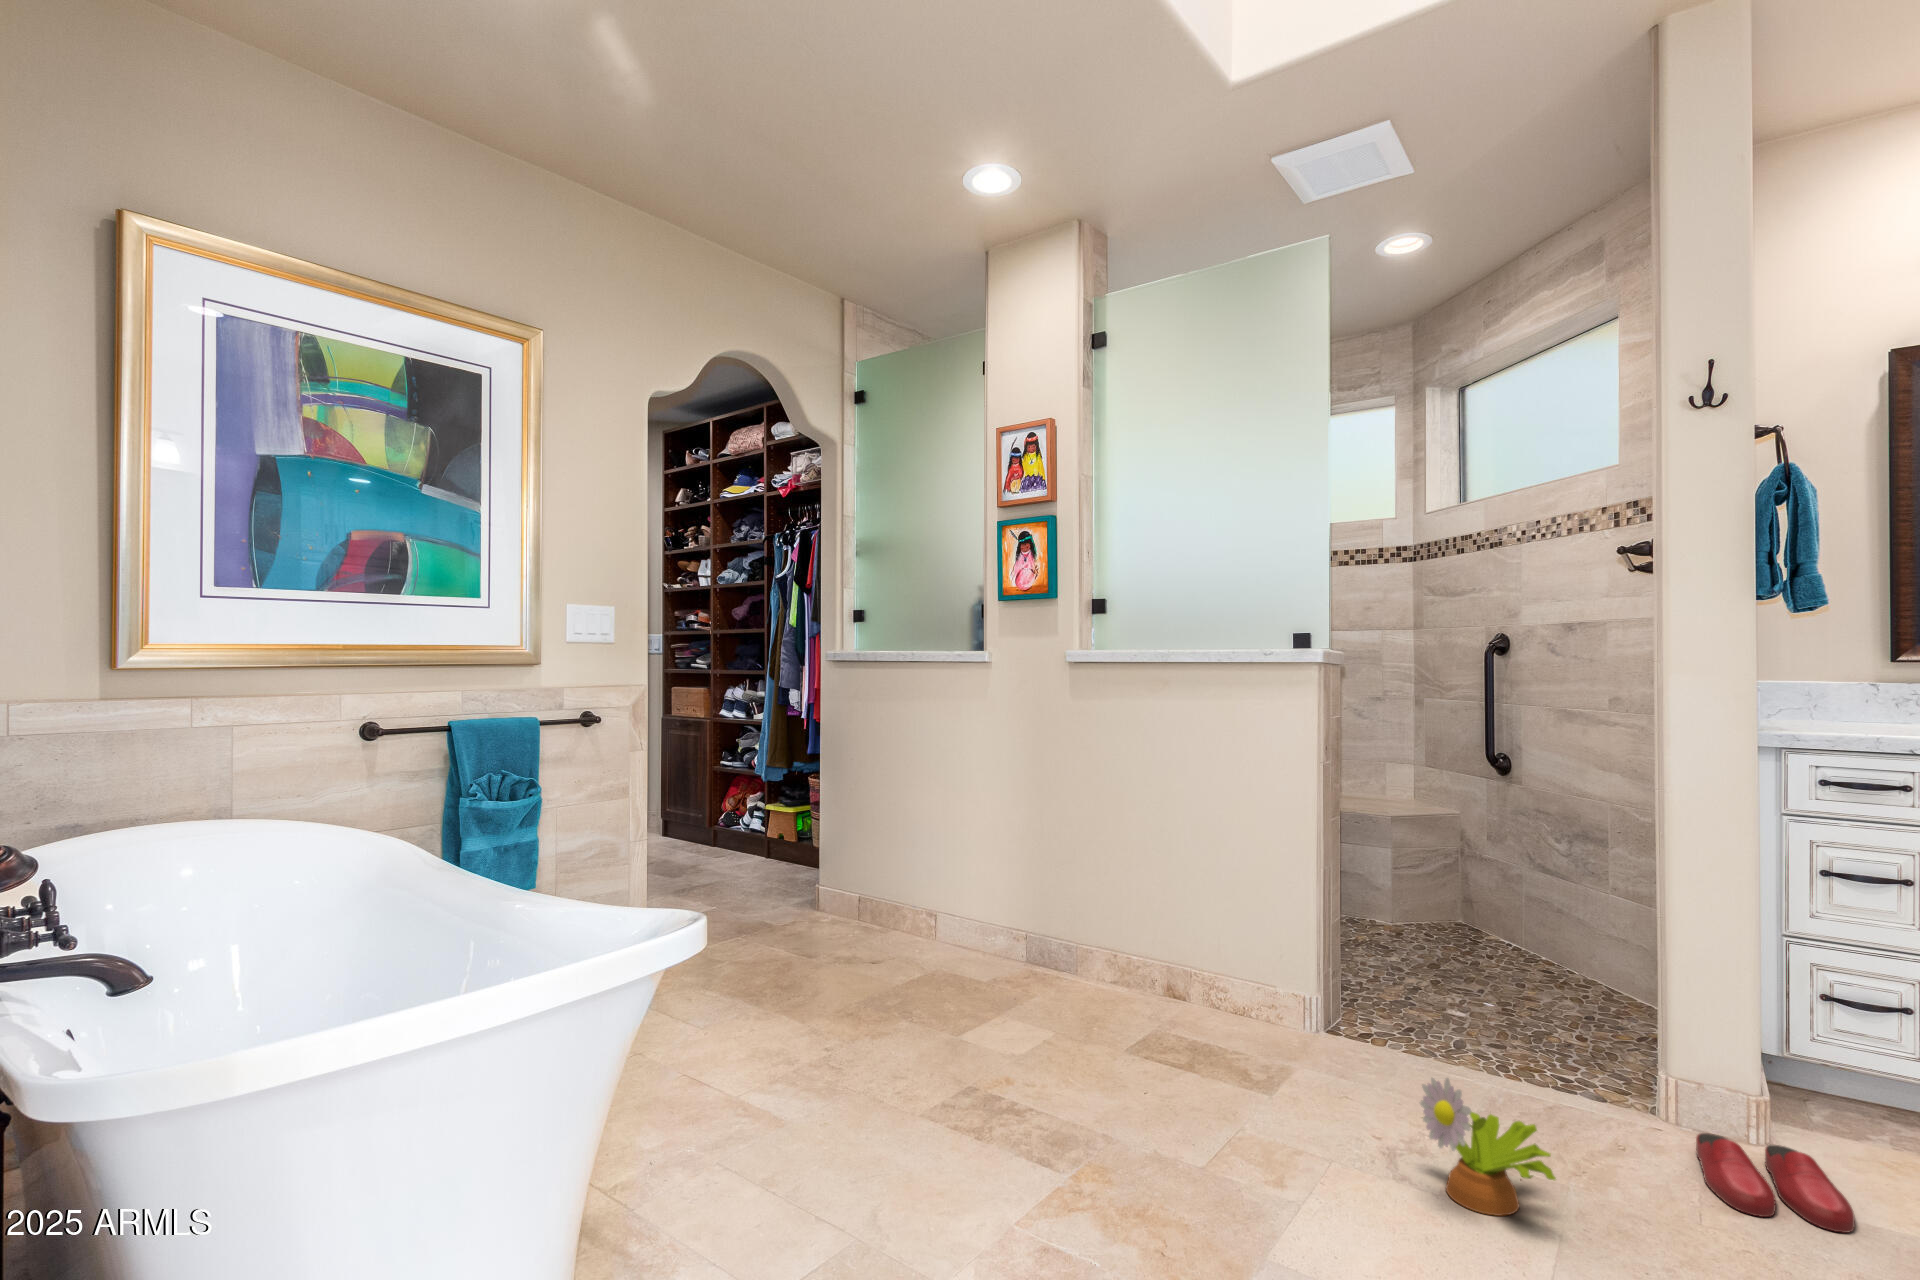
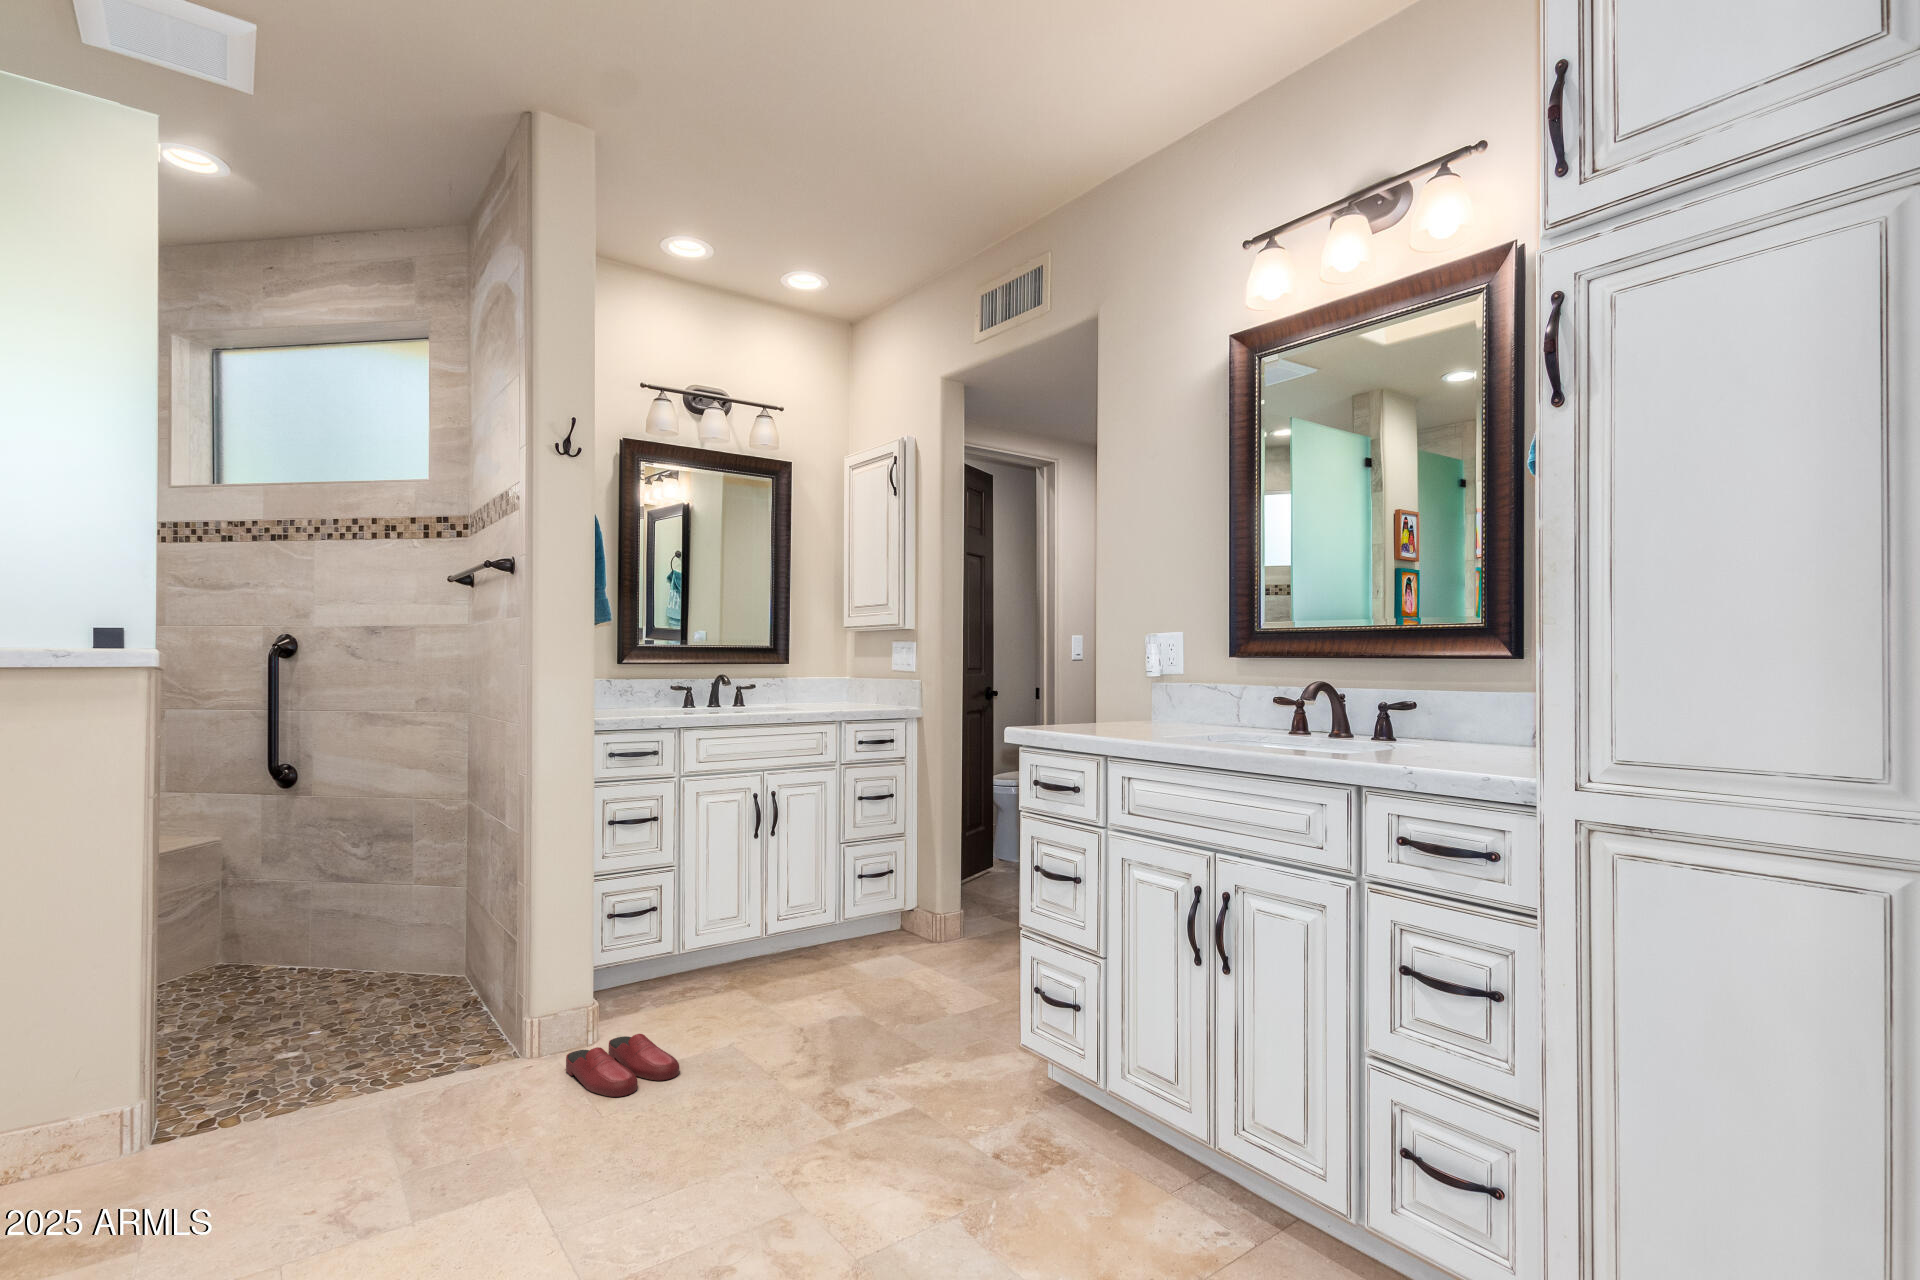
decorative plant: present [1420,1078,1556,1216] -> none [375,1091,528,1219]

